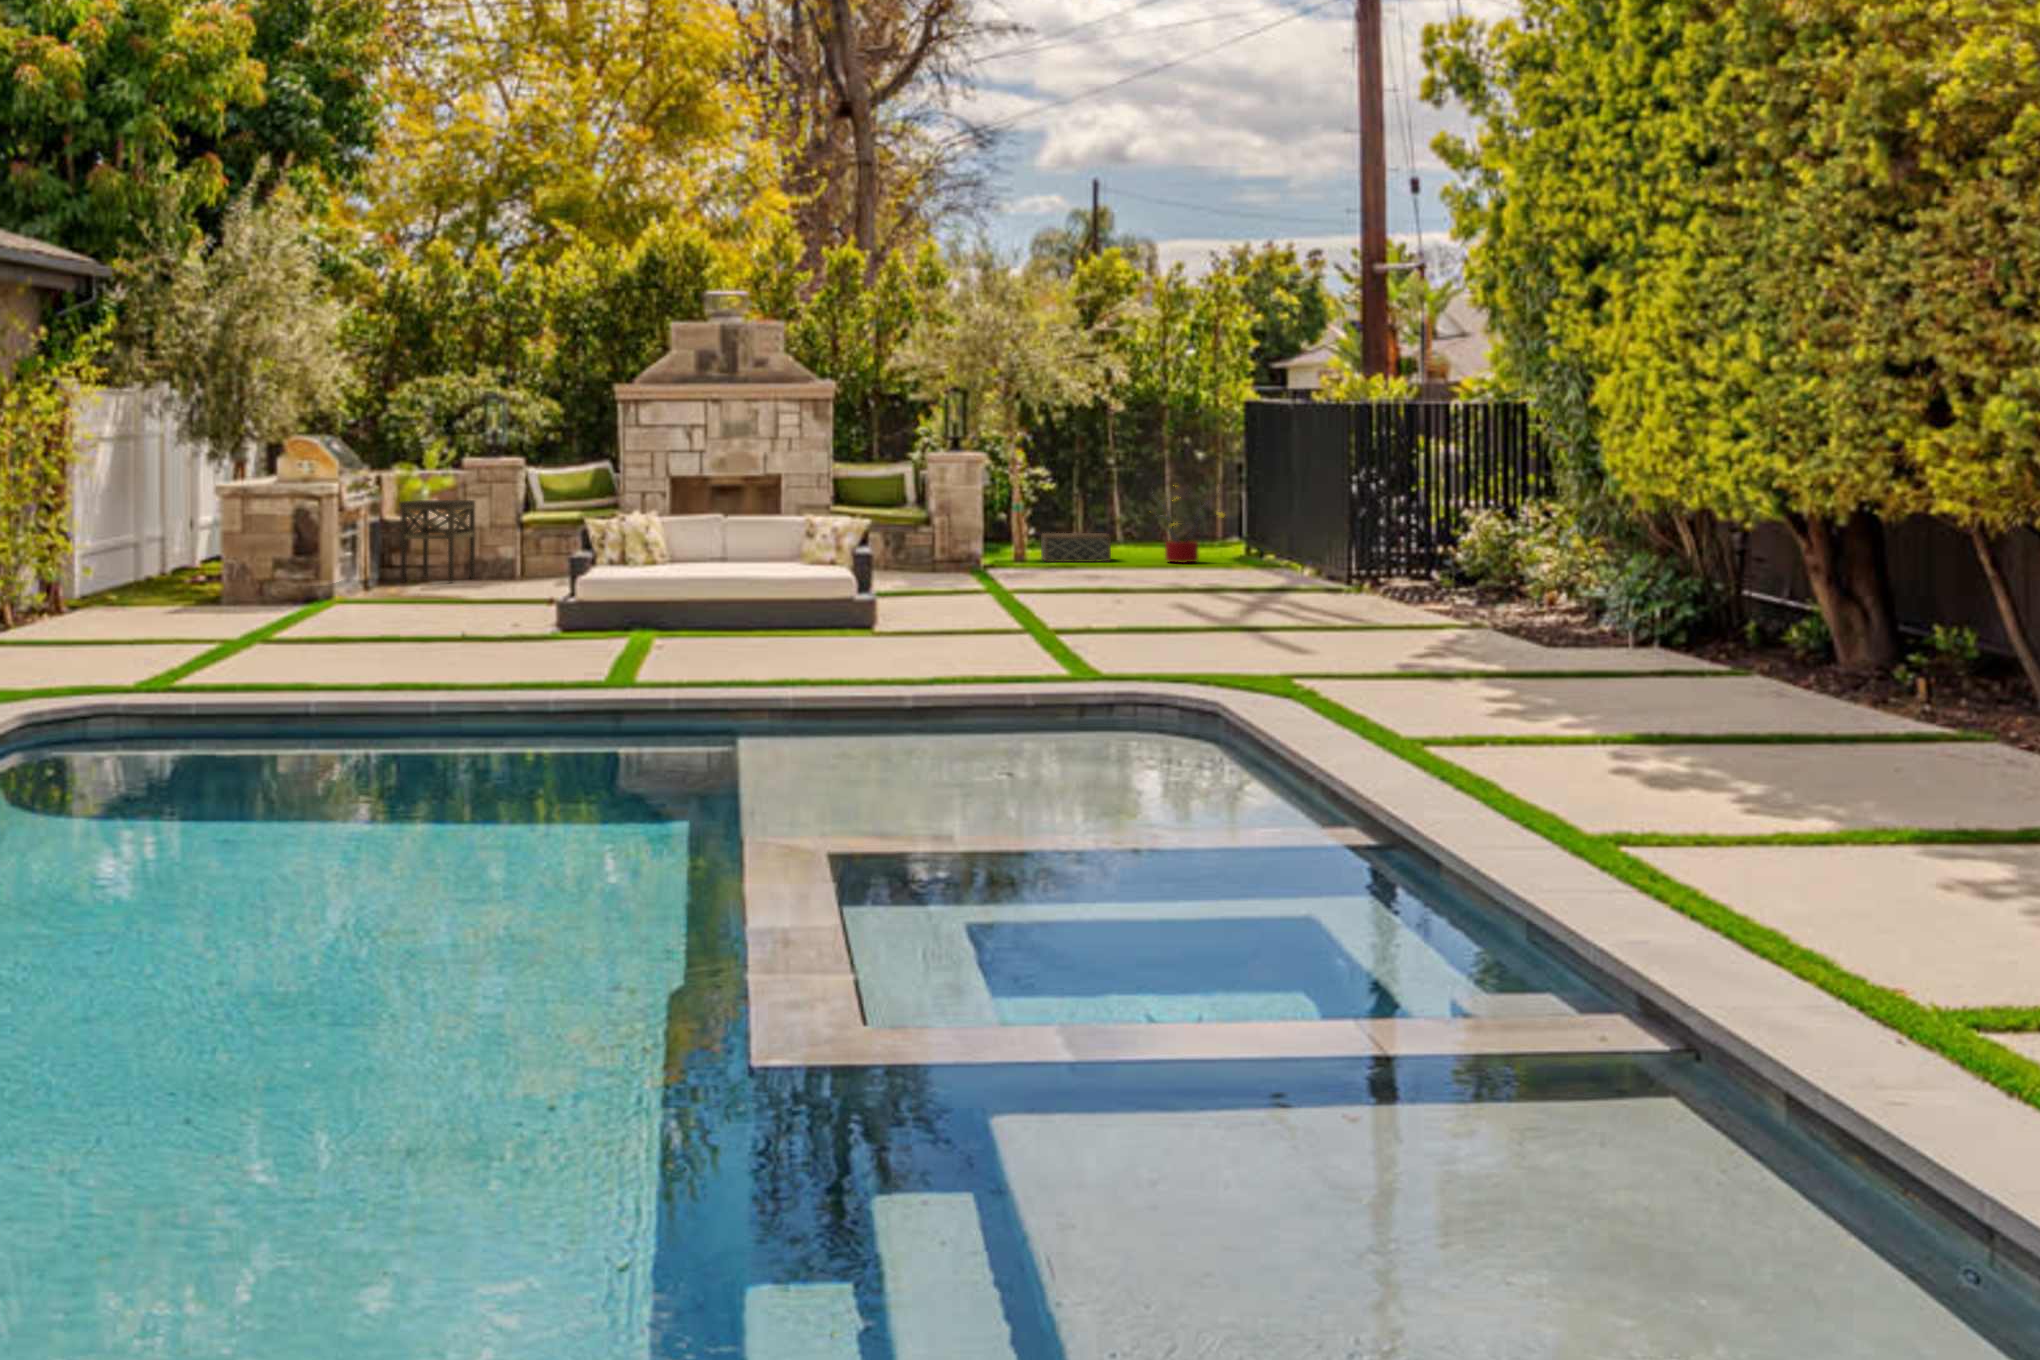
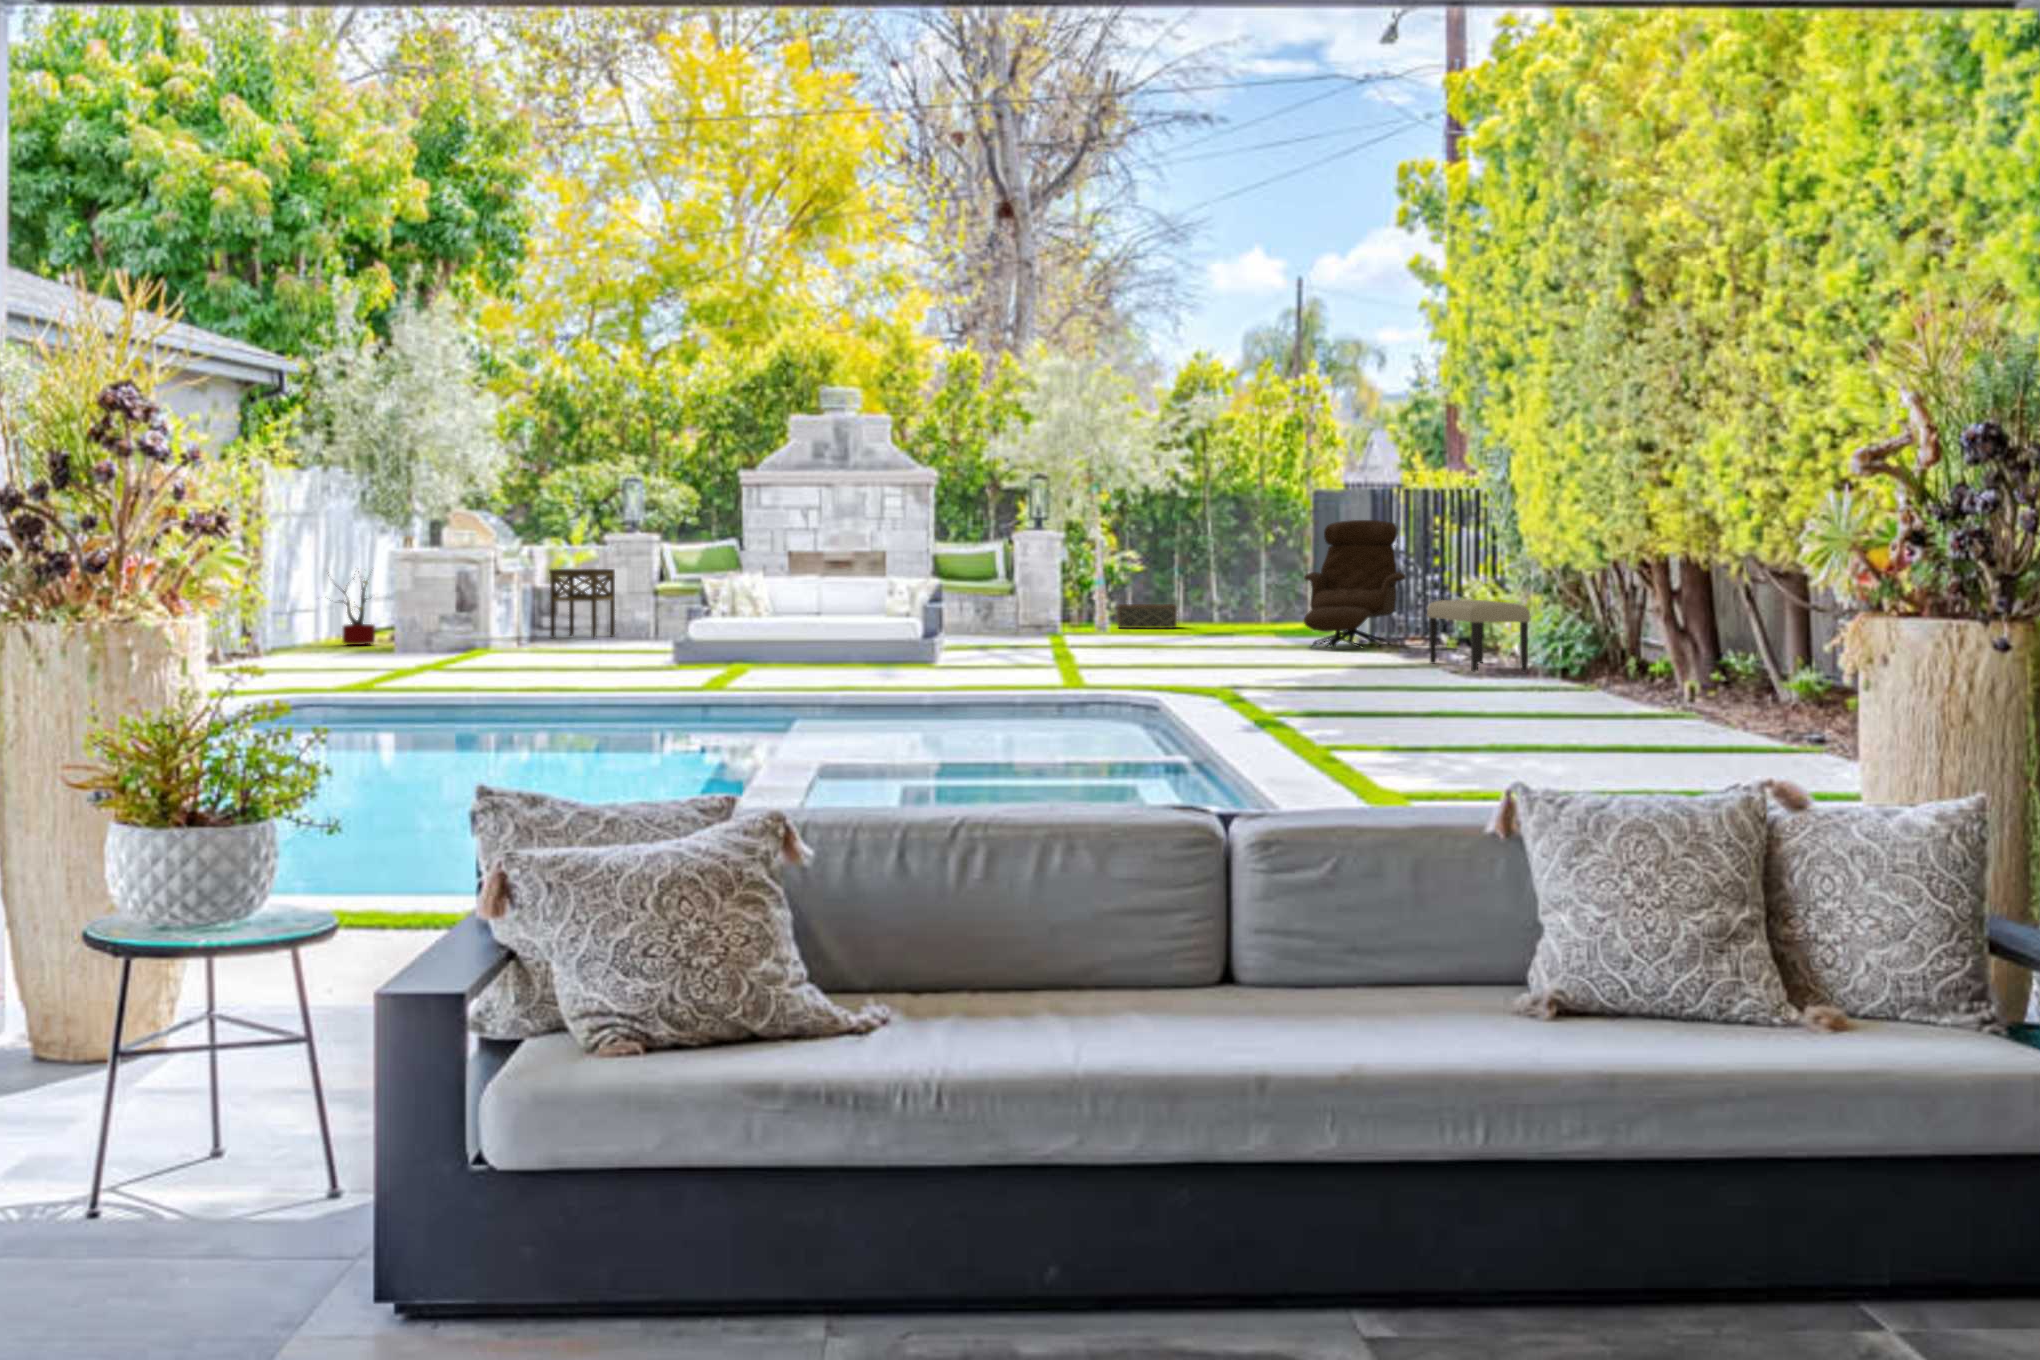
lounge chair: none [1283,441,1406,598] -> present [1304,520,1406,649]
decorative plant: present [1158,485,1224,562] -> present [328,571,375,645]
bench: none [1477,545,1638,643] -> present [1427,599,1530,672]

